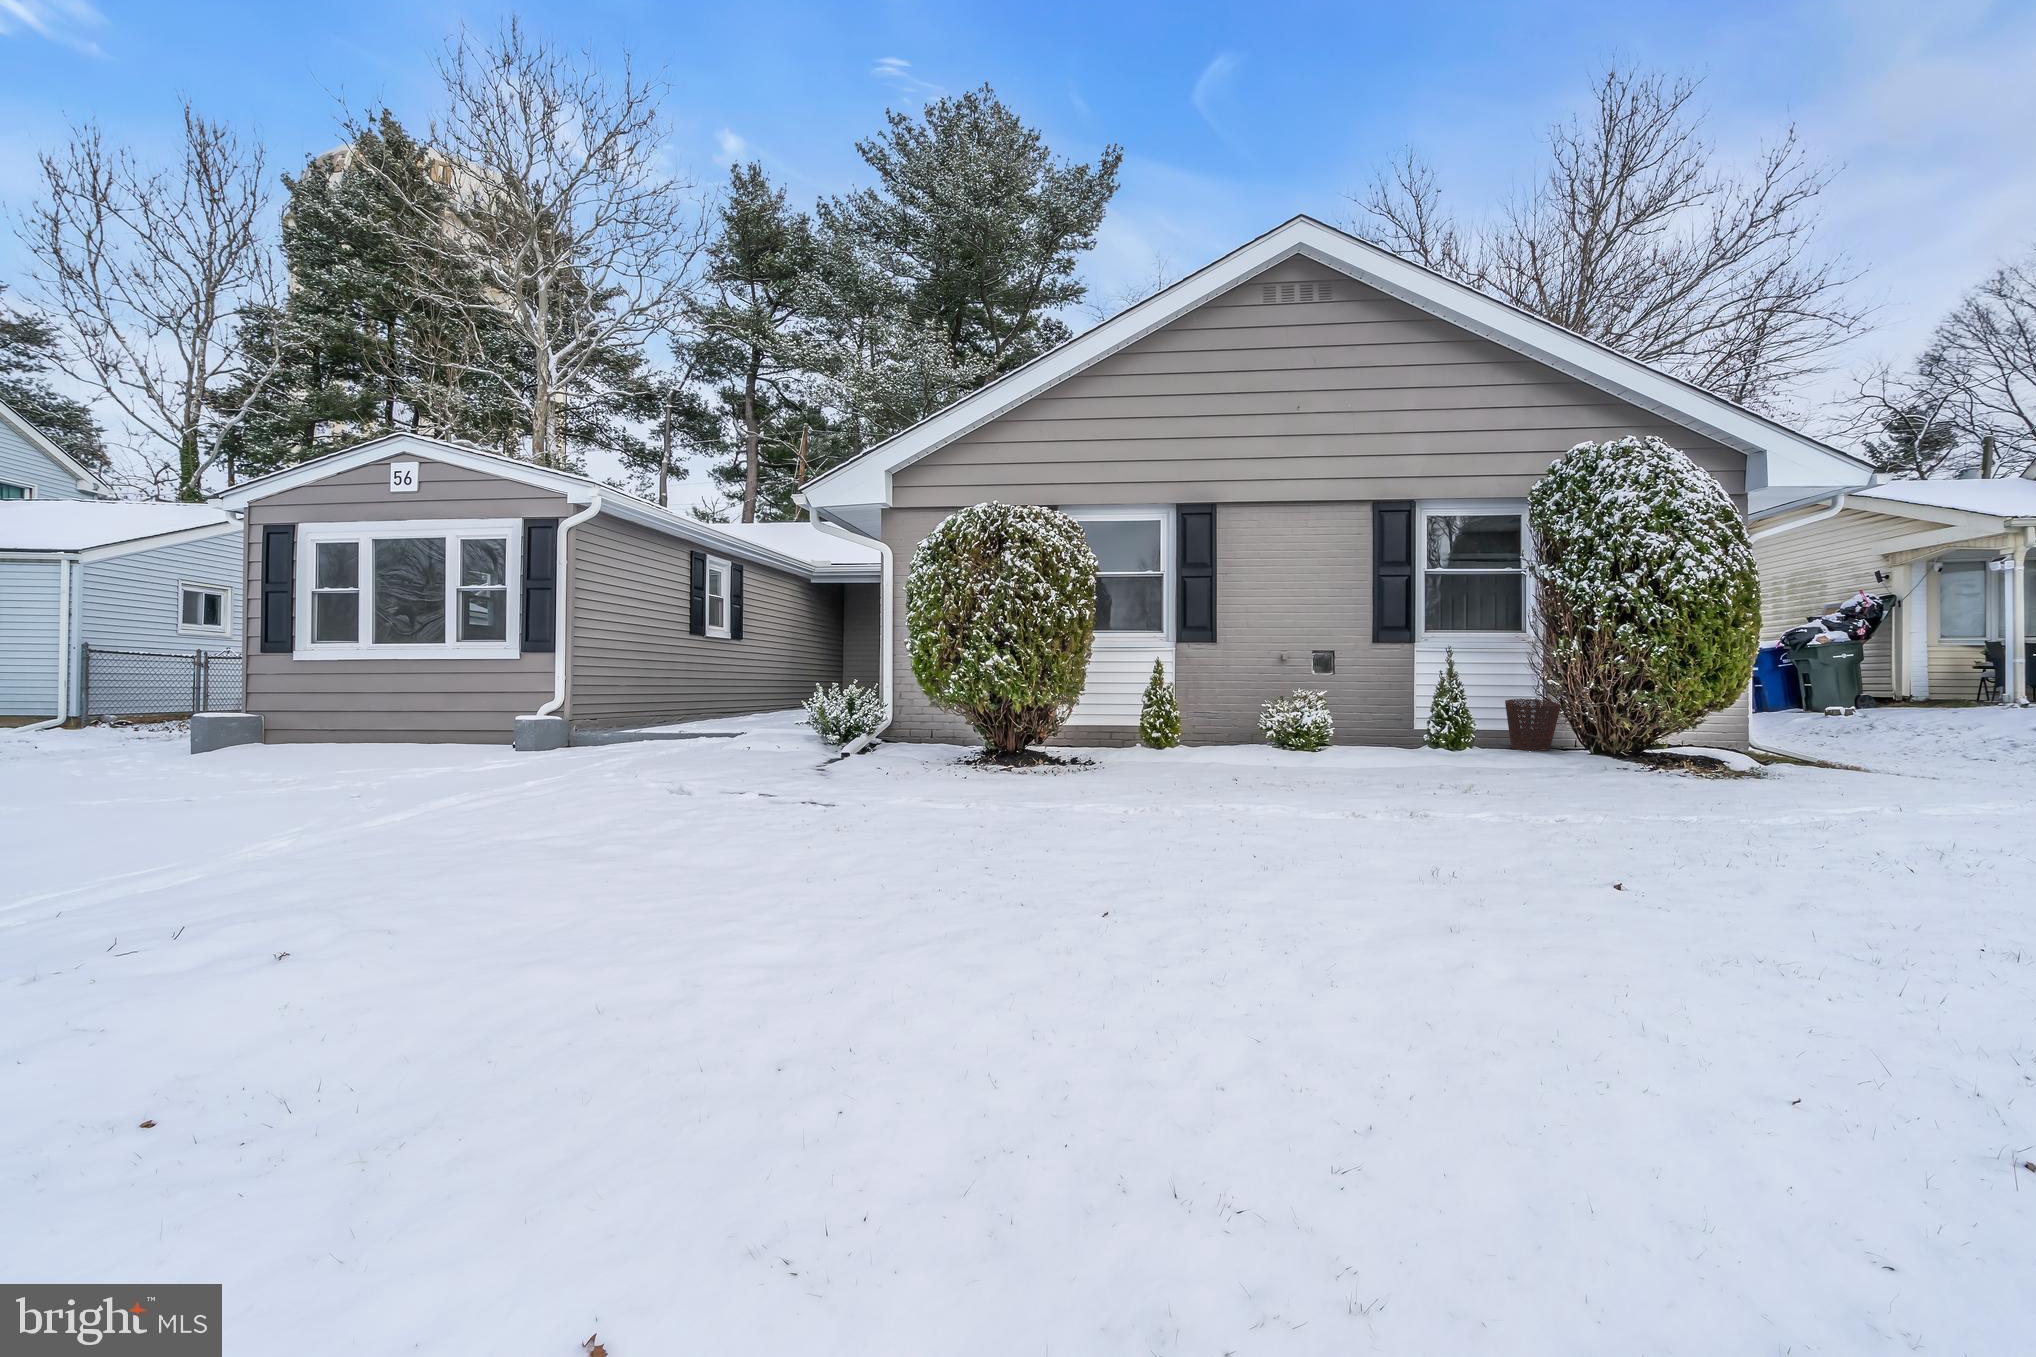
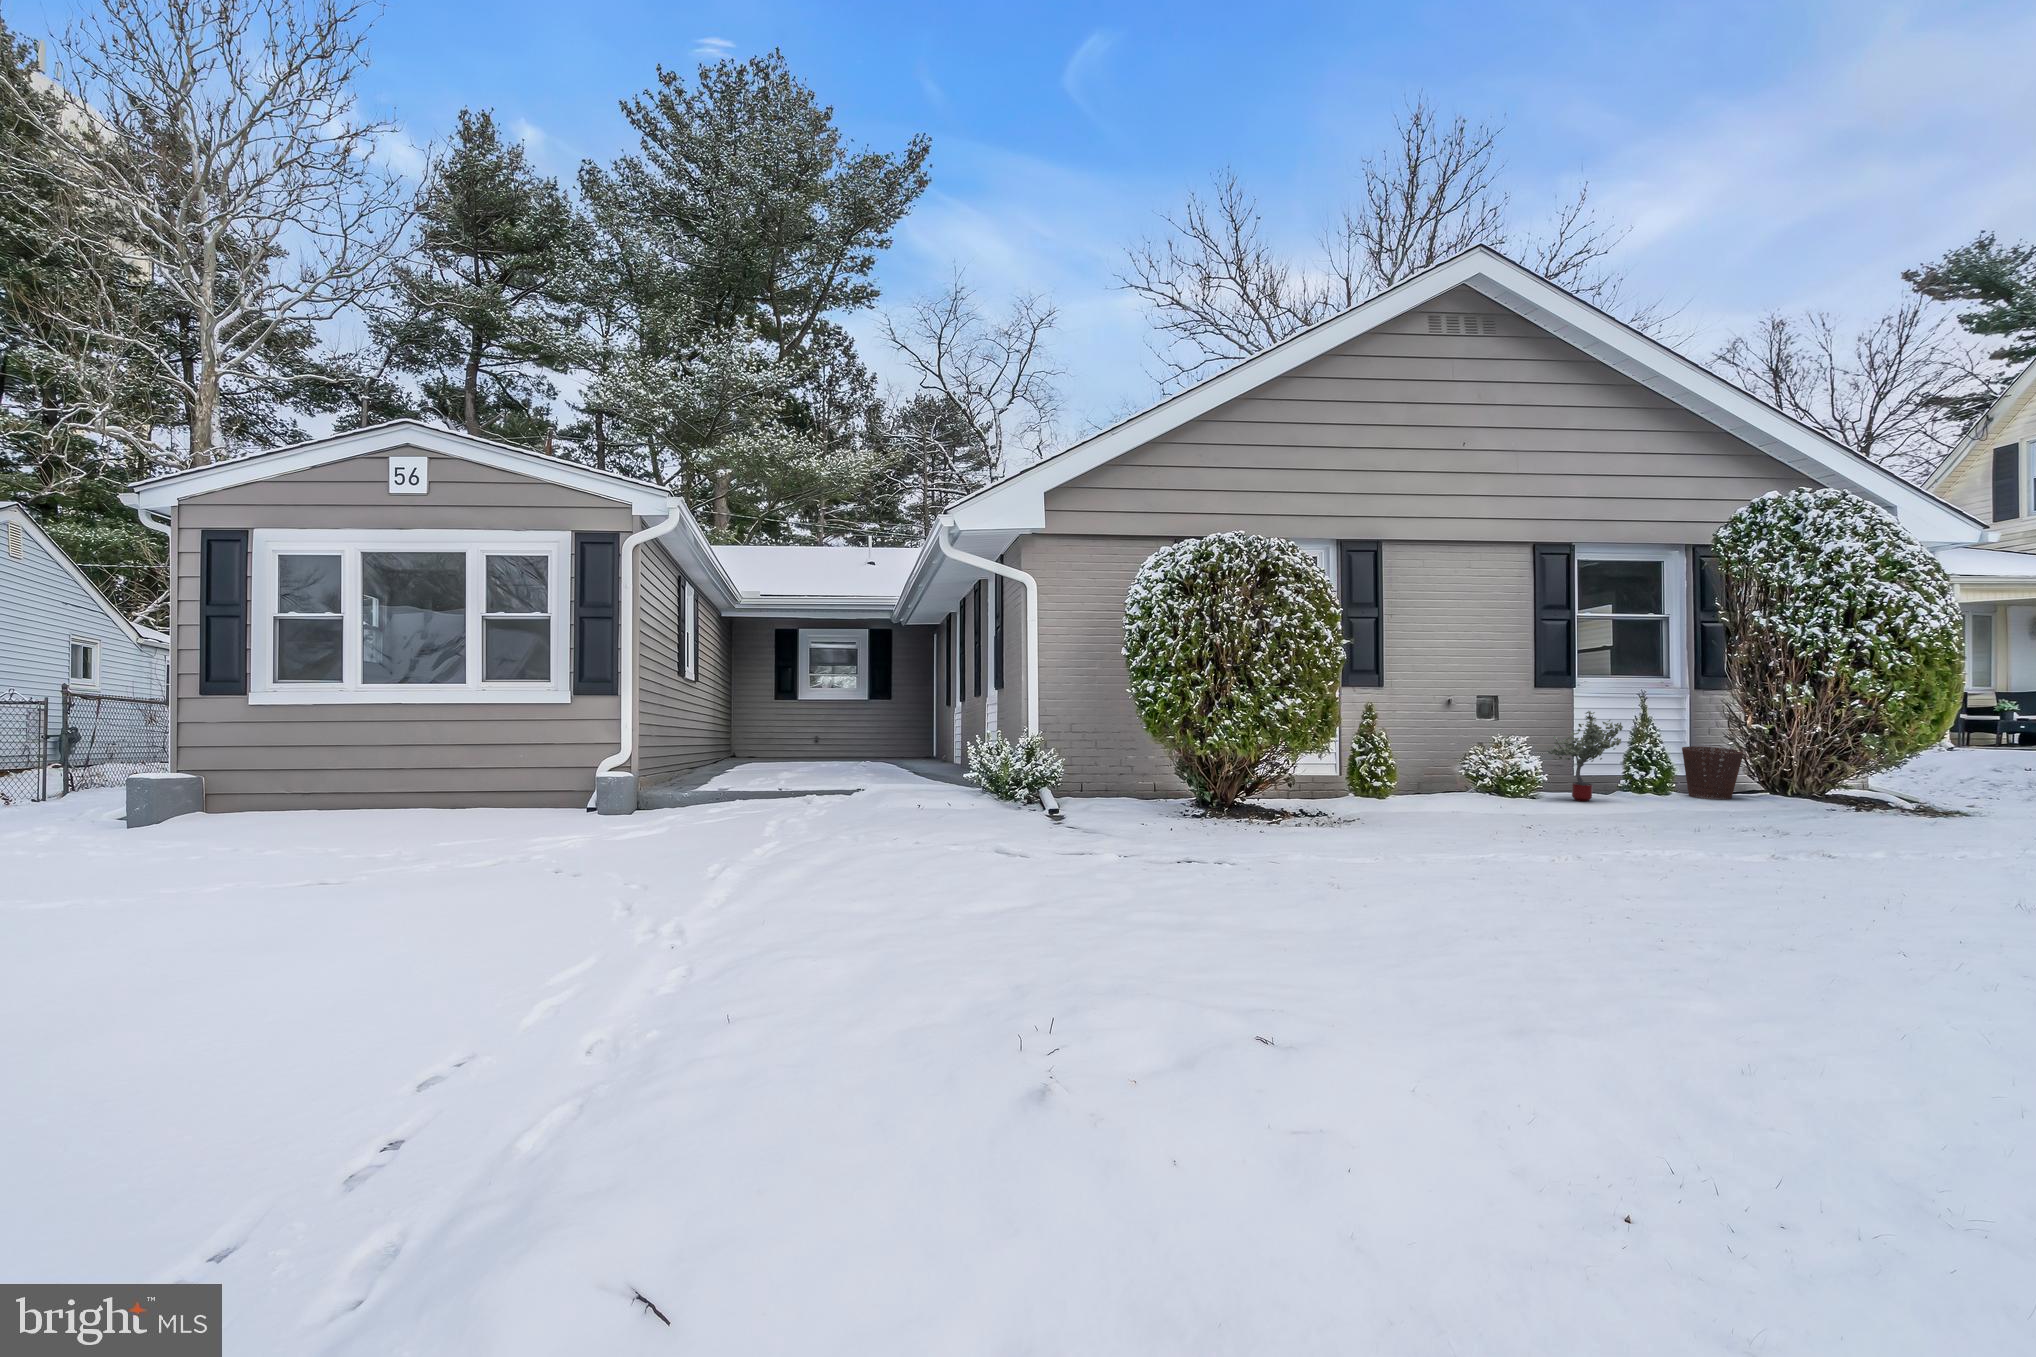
potted tree: none [1353,663,1430,751] -> present [1547,711,1623,802]

